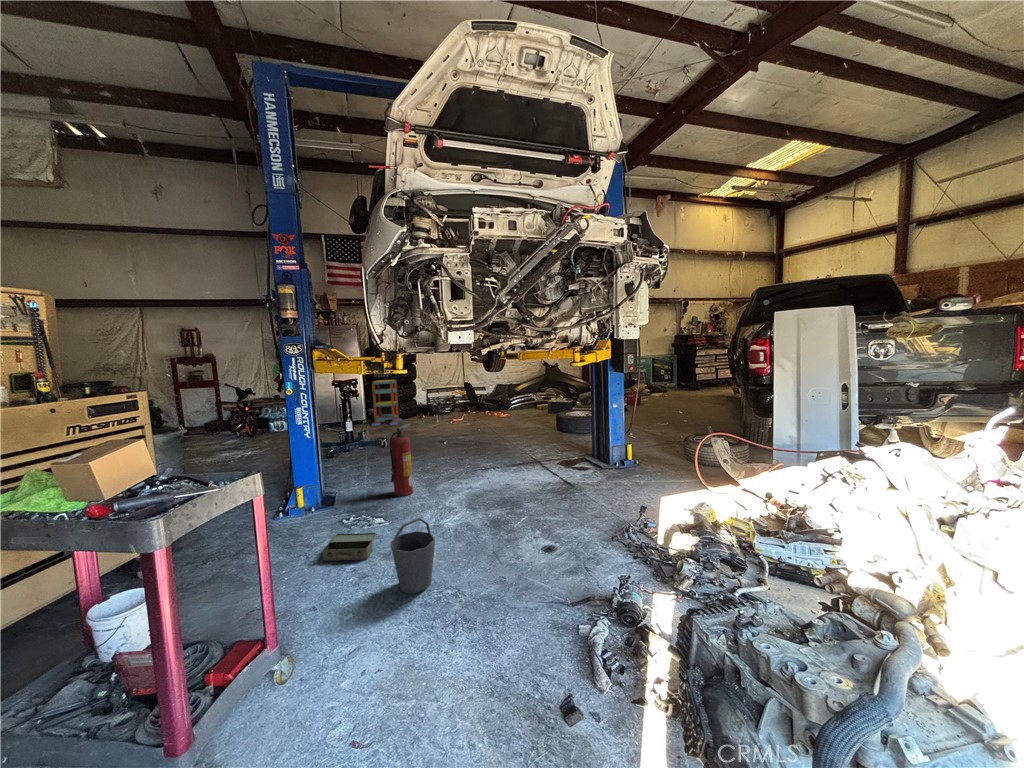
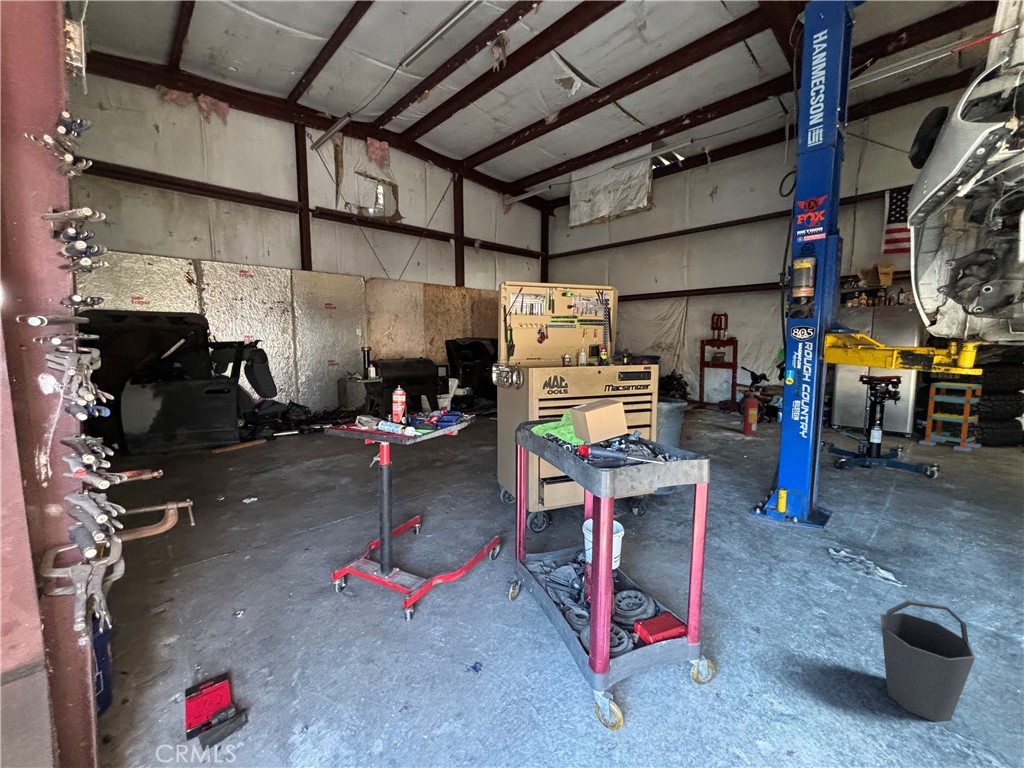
fire extinguisher: present [390,424,413,497] -> present [741,391,760,436]
toolbox: present [323,533,377,561] -> none [787,562,871,616]

